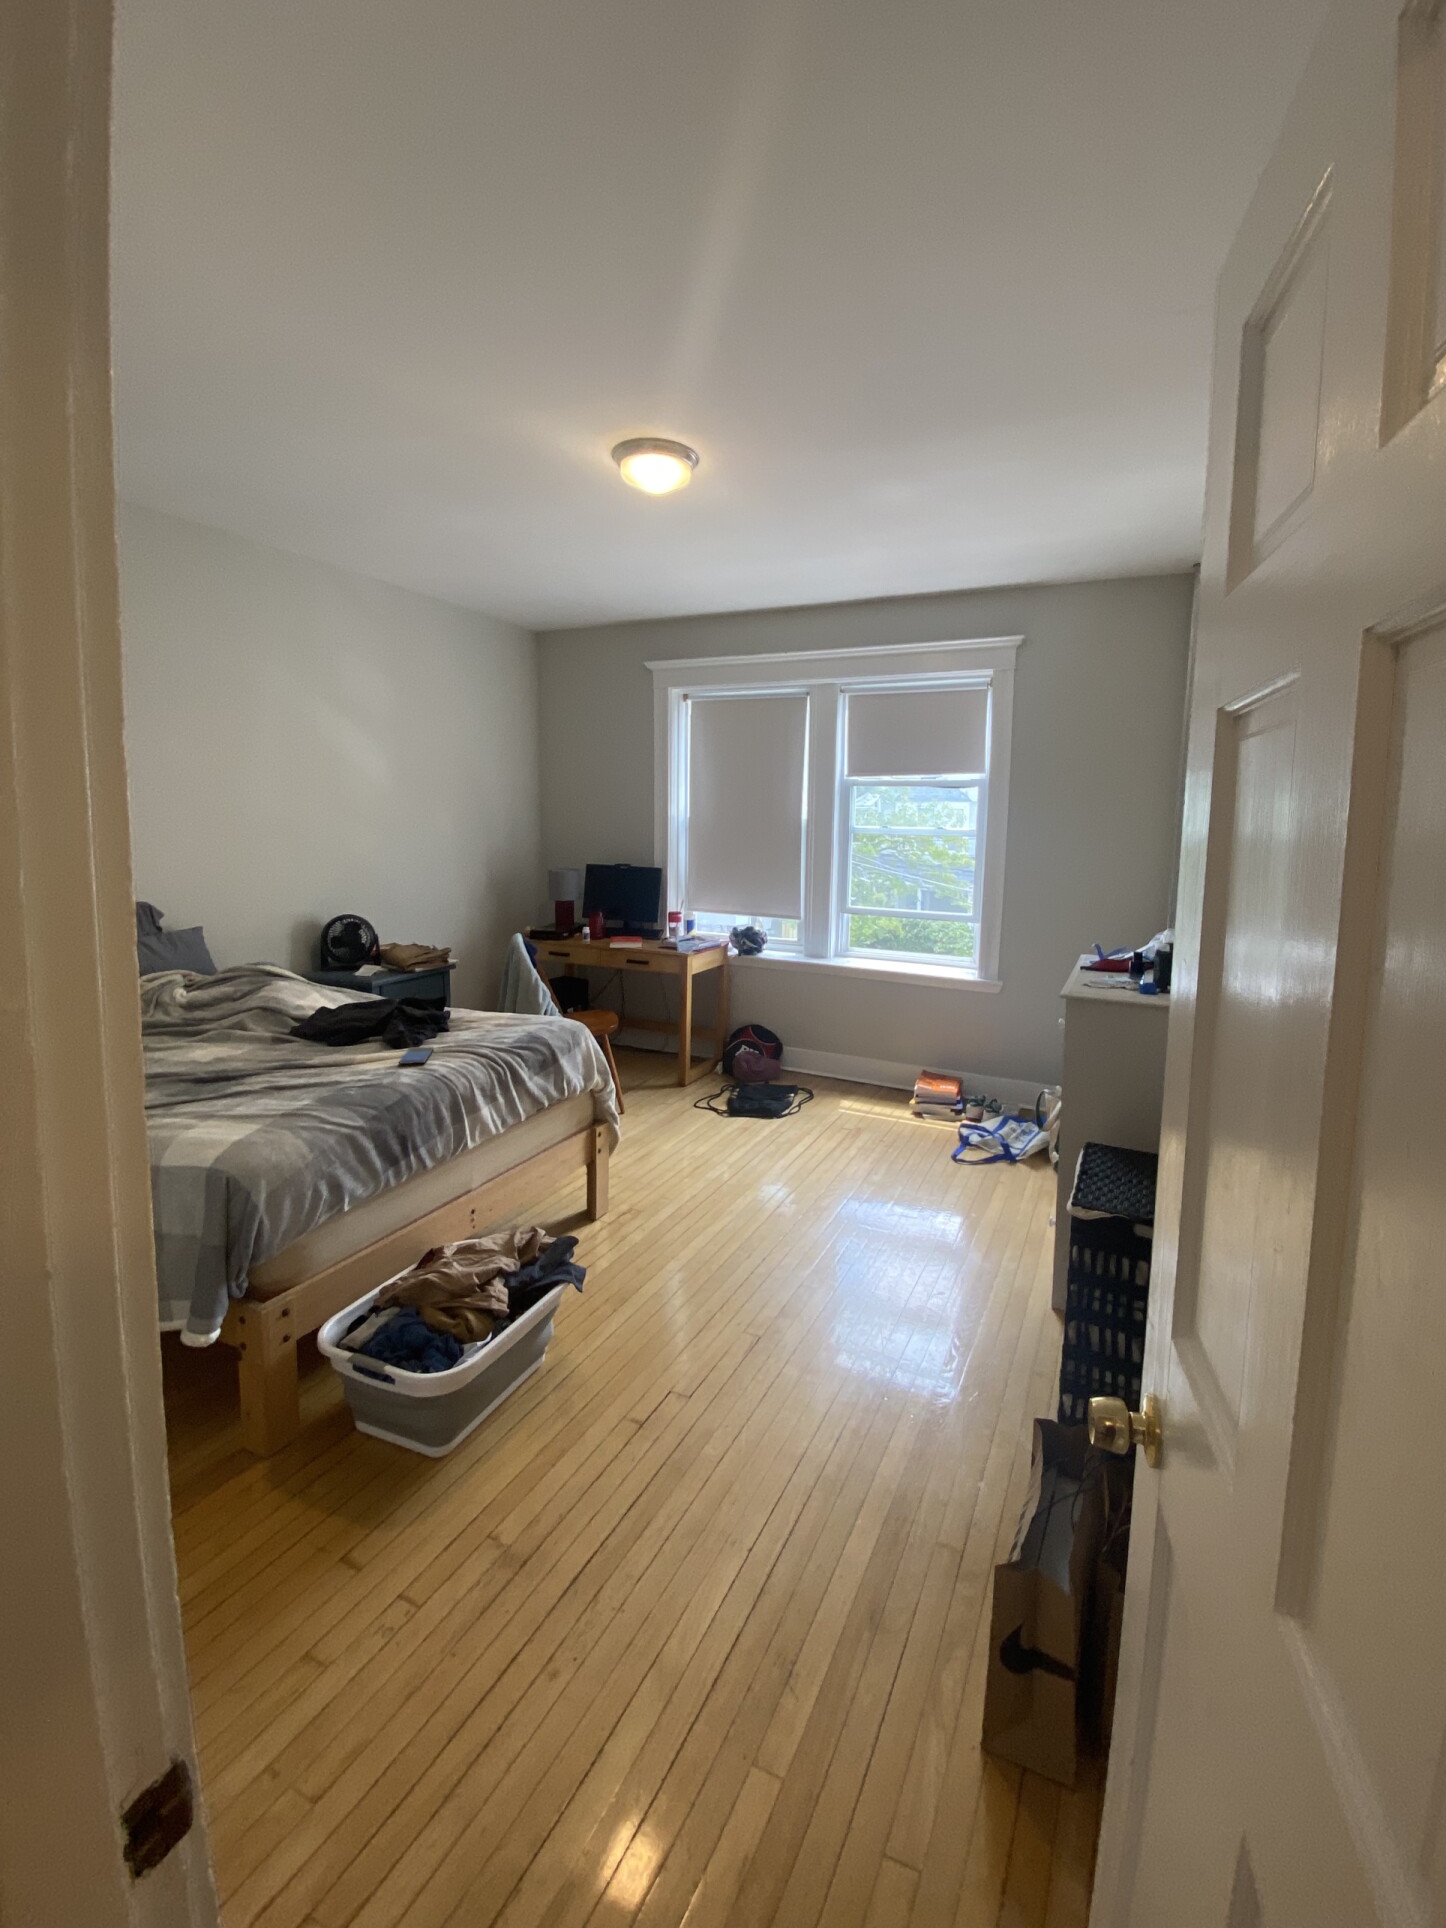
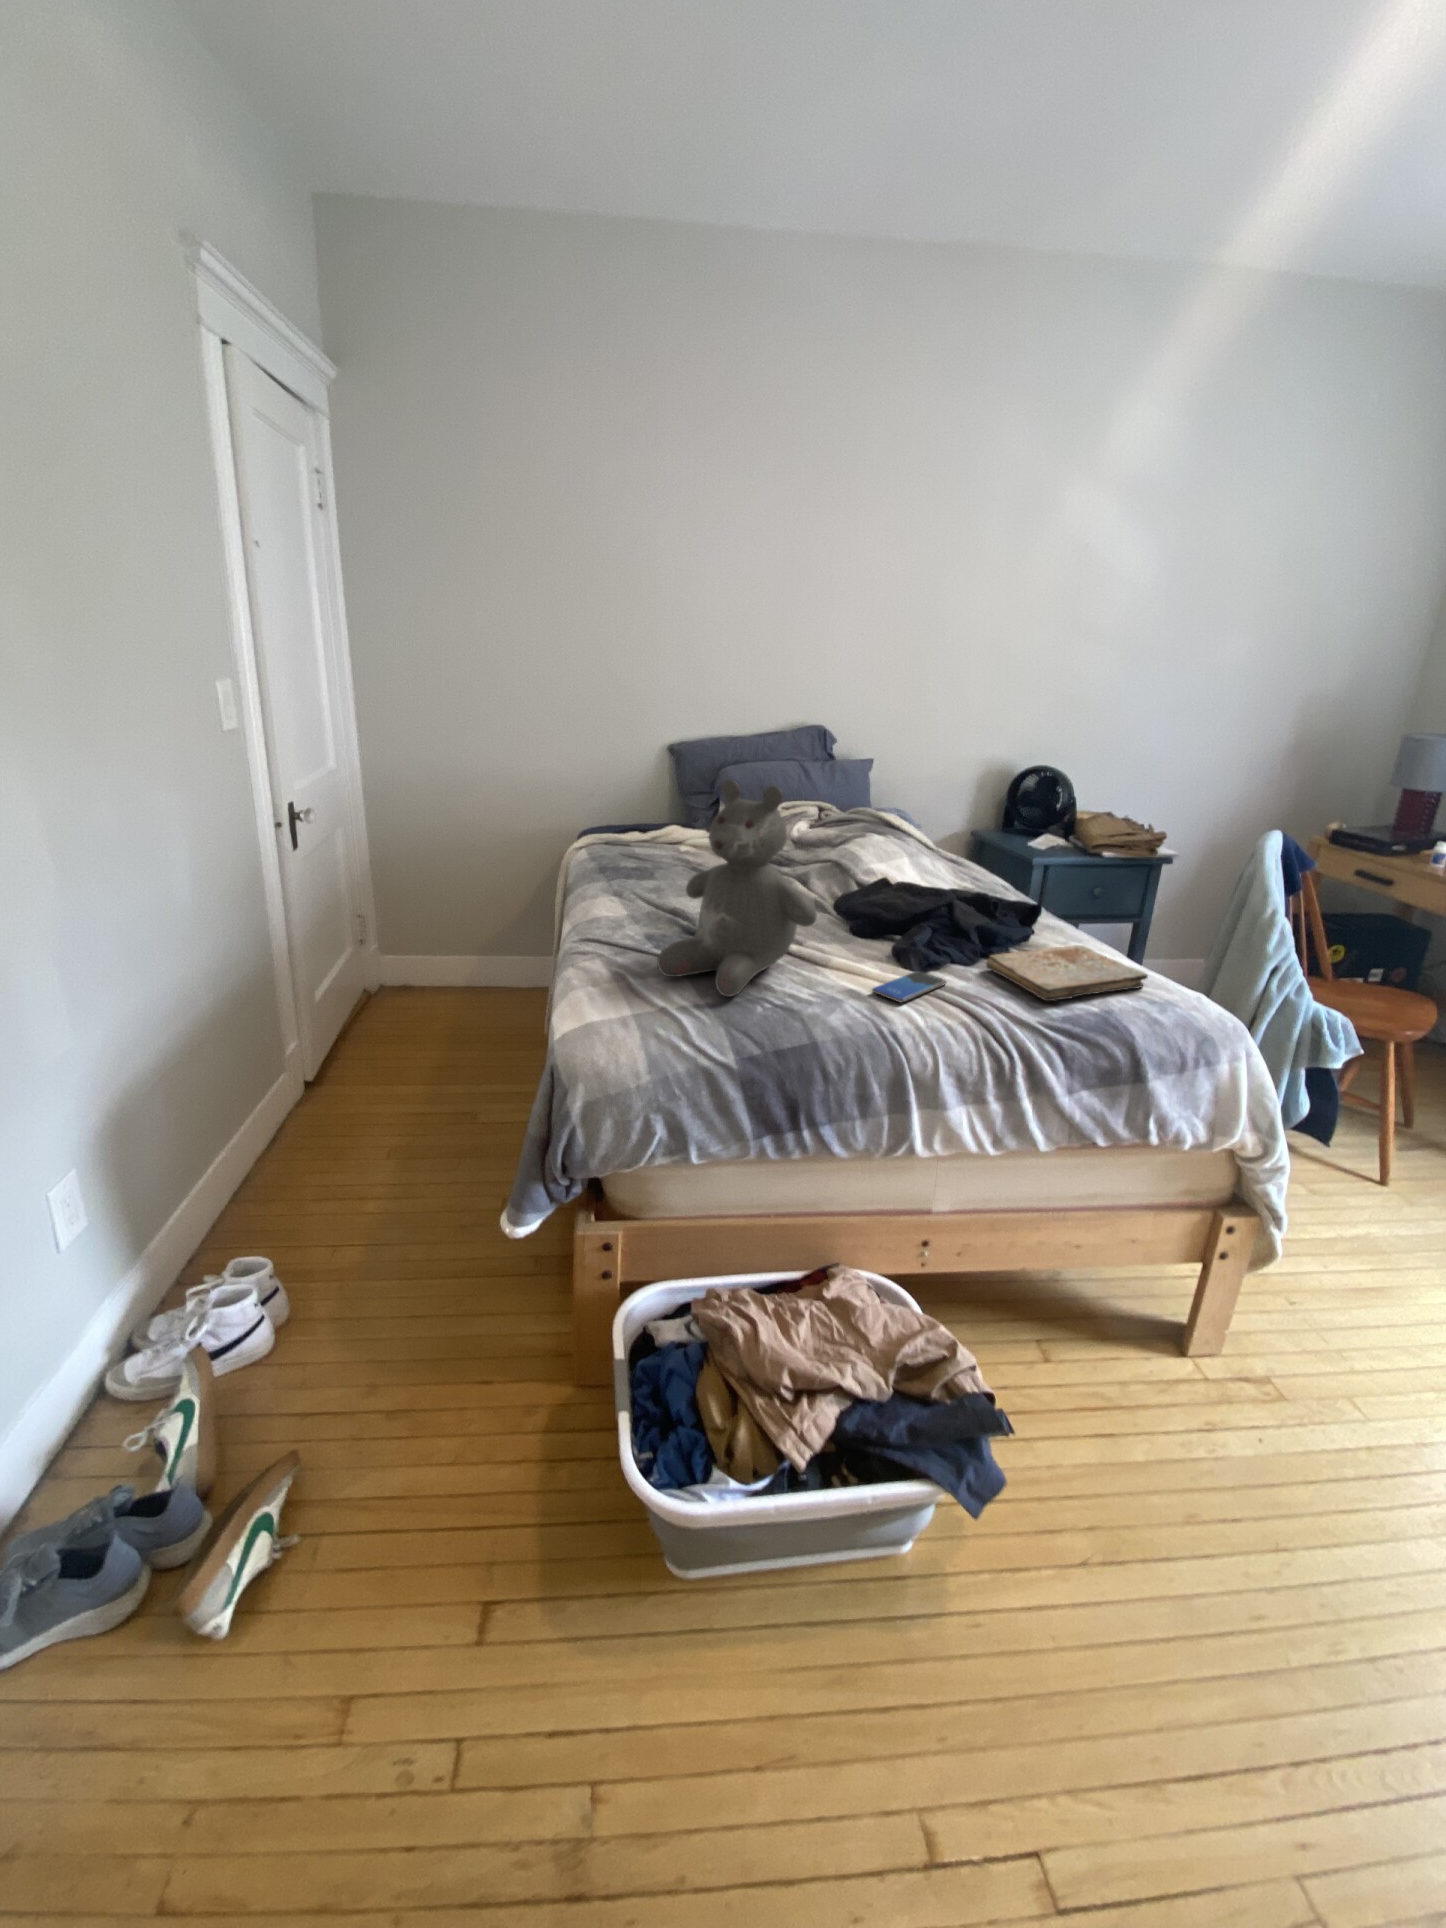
teddy bear: none [213,936,352,1100] -> present [657,780,817,997]
book: none [444,1011,530,1039] -> present [986,945,1148,1001]

